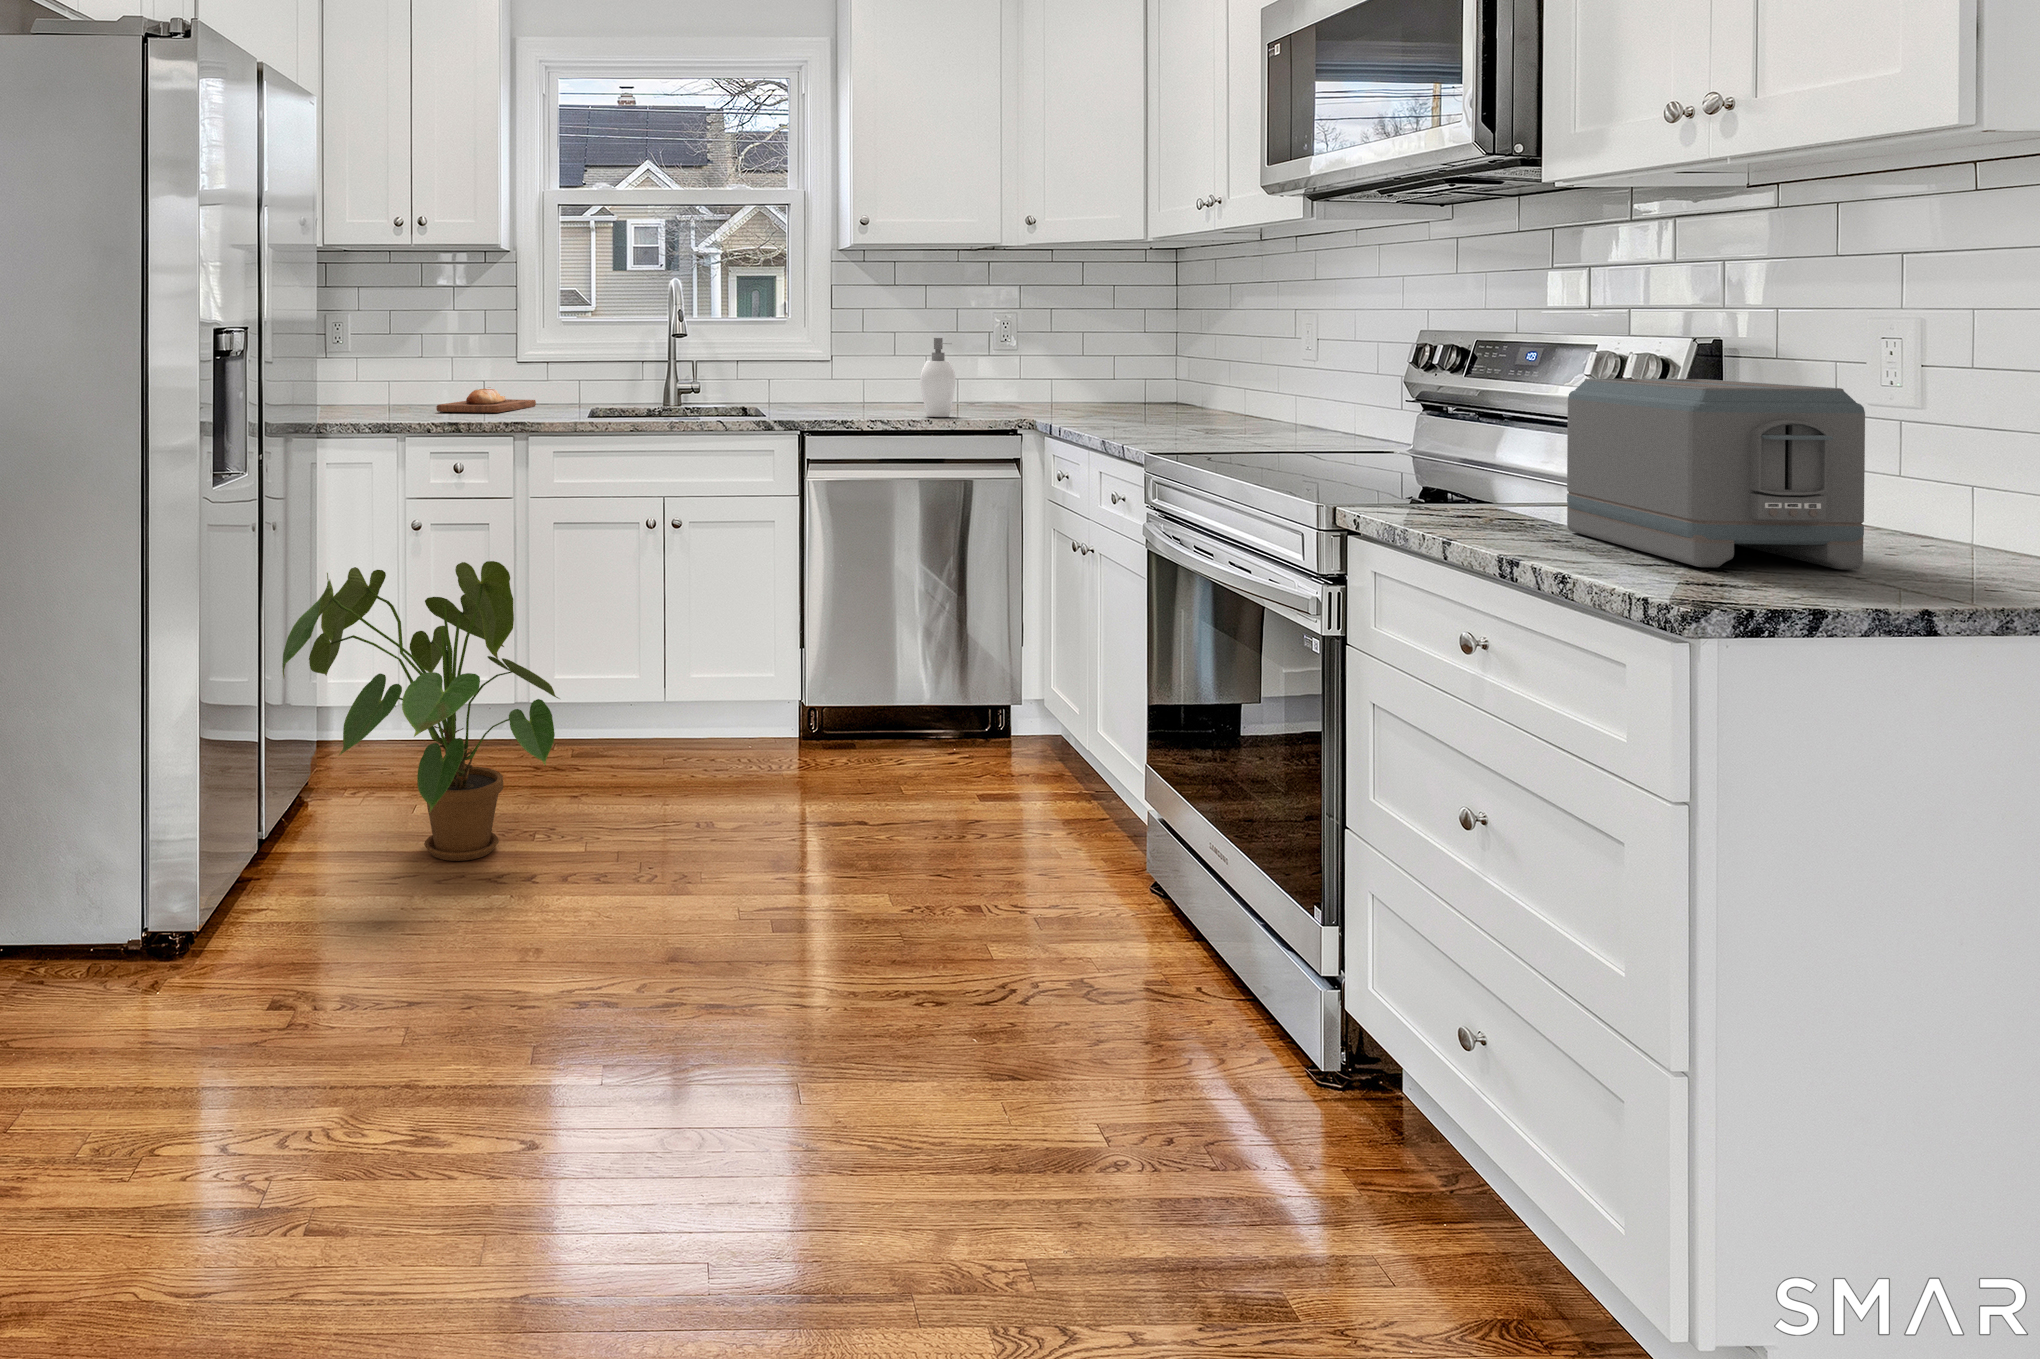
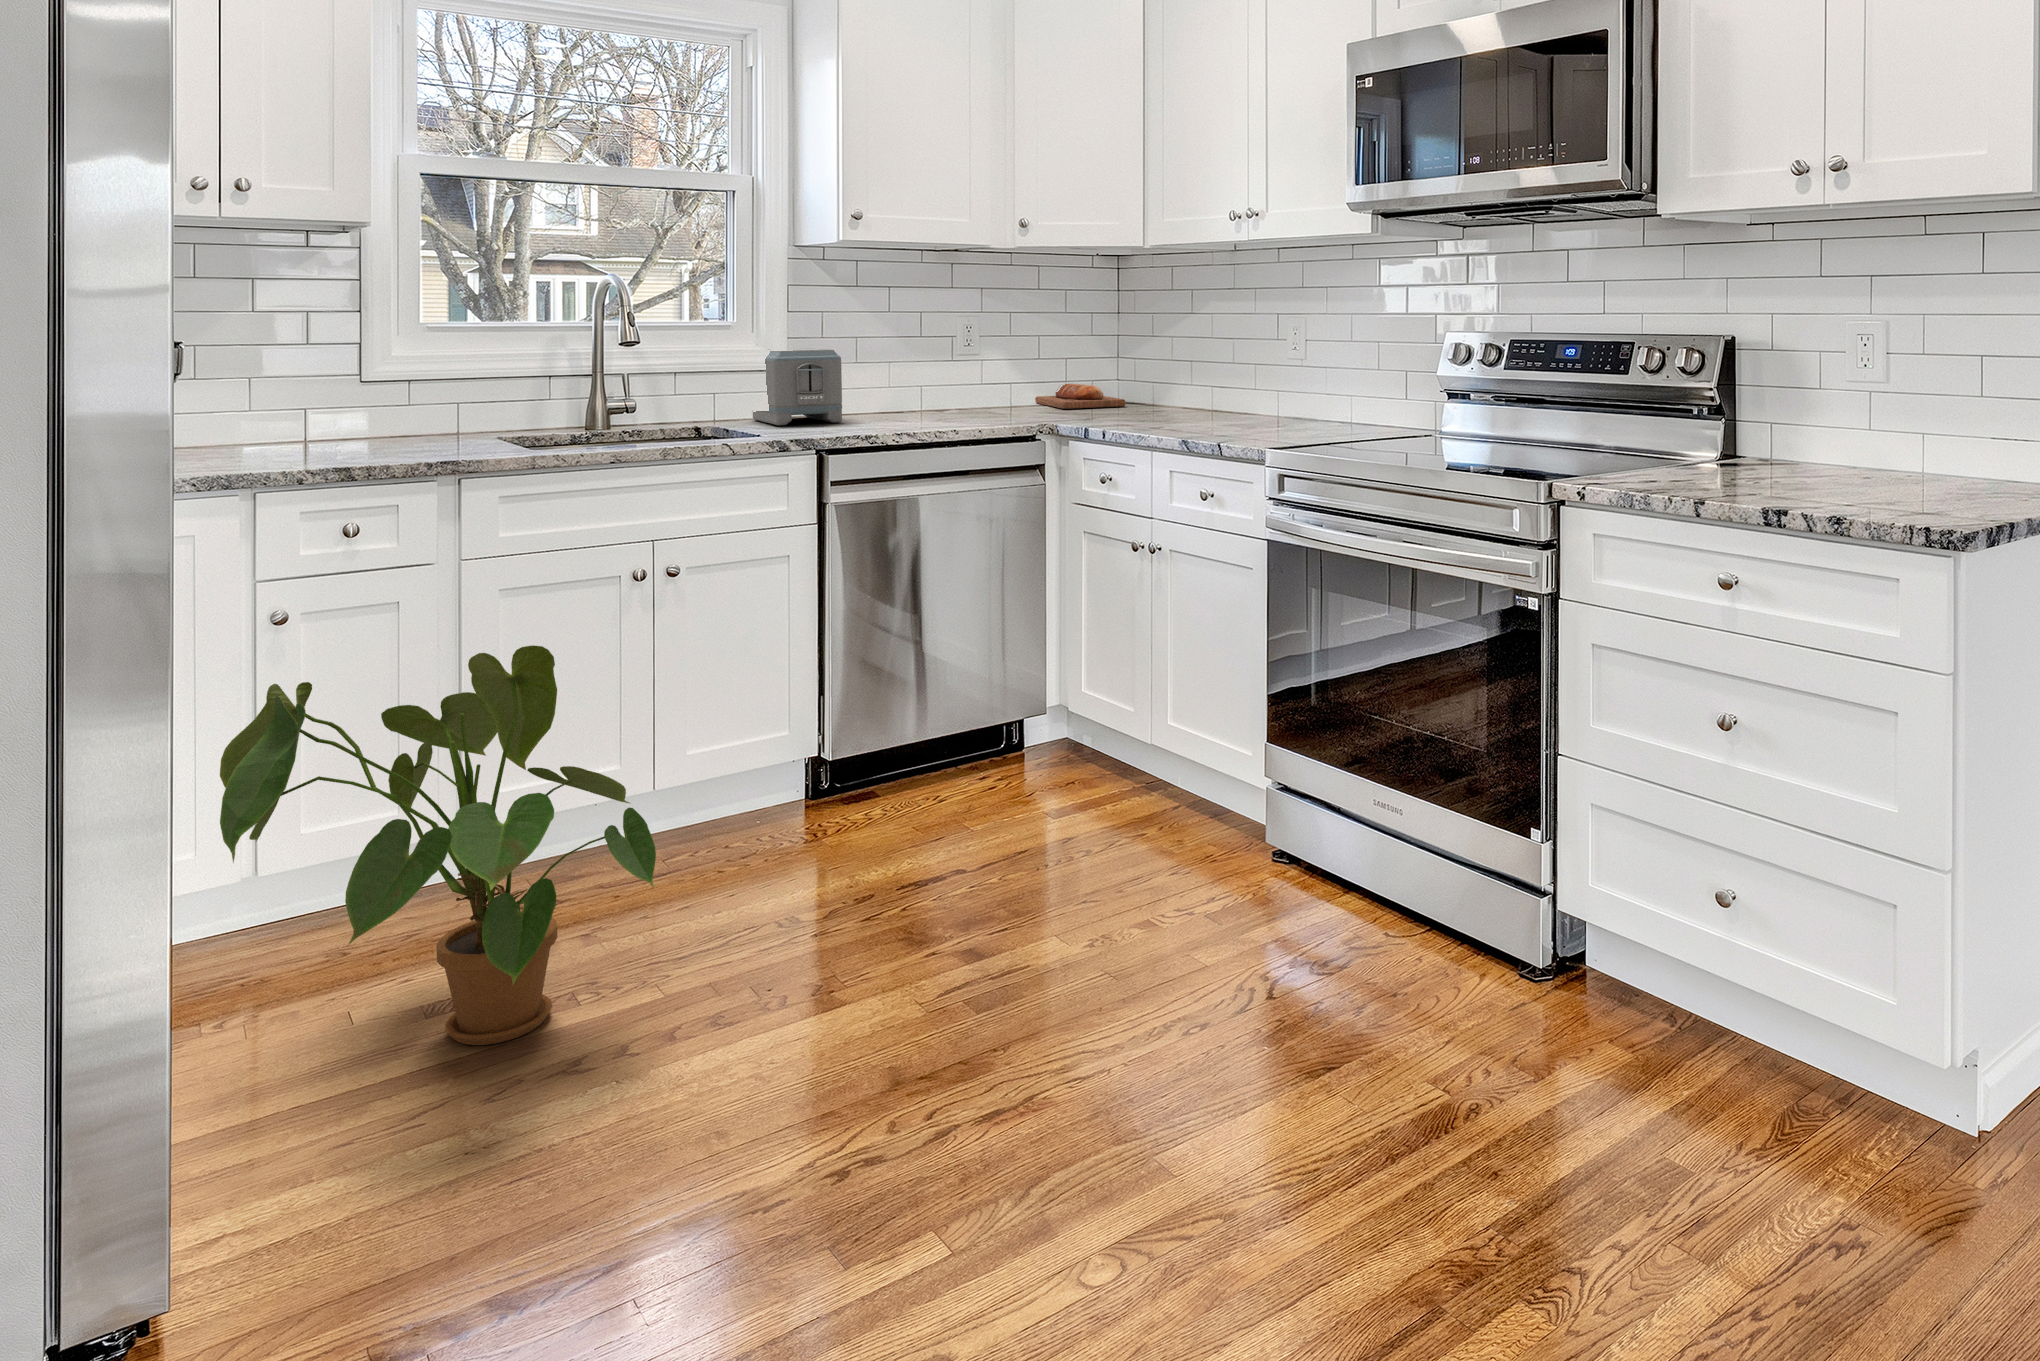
soap dispenser: present [920,338,956,417] -> none [920,345,959,428]
toaster: present [1567,379,1865,569] -> present [753,349,842,425]
bread loaf: present [436,389,536,413] -> present [1035,384,1125,409]

